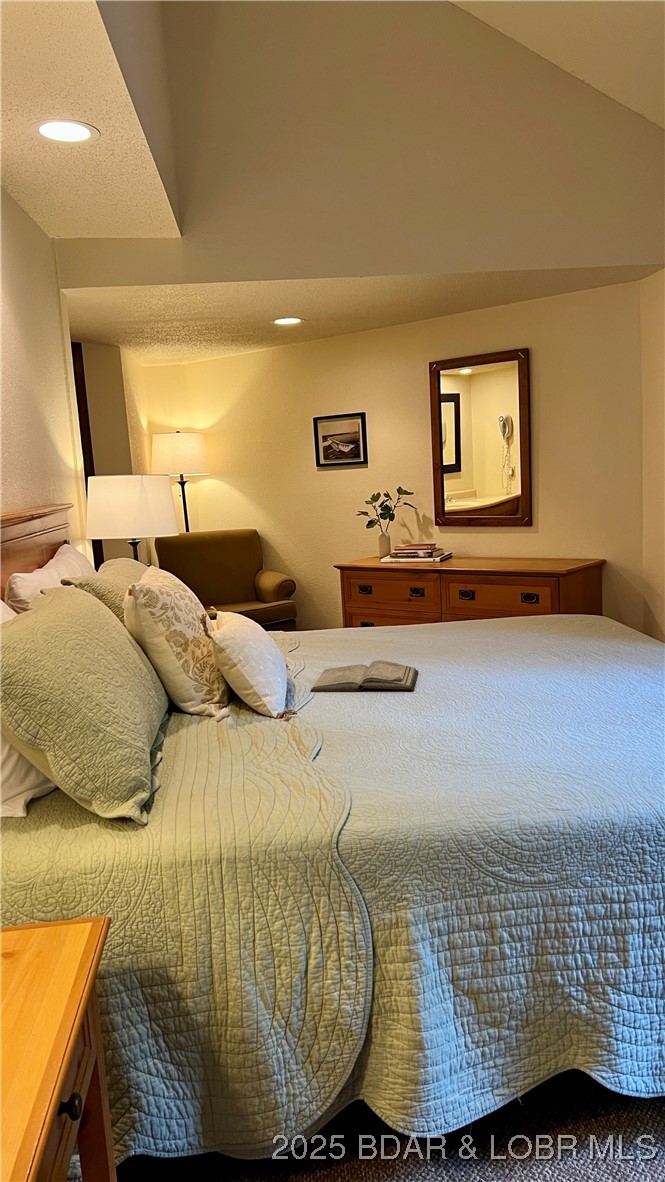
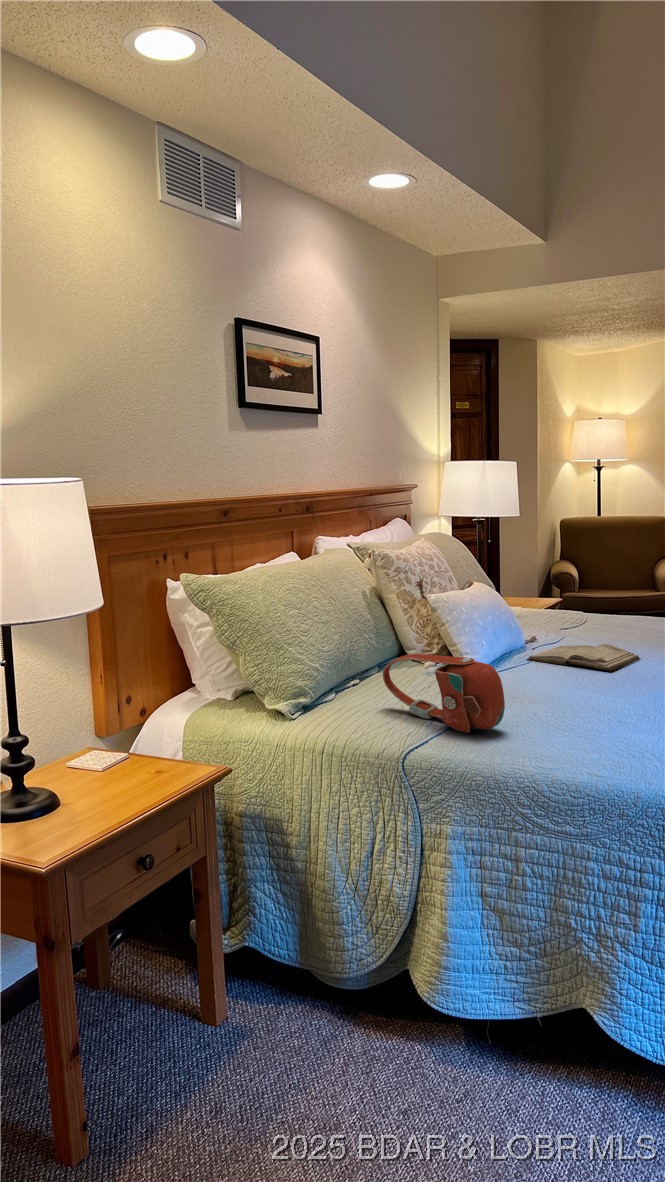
handbag: none [241,701,417,792] -> present [383,654,505,733]

